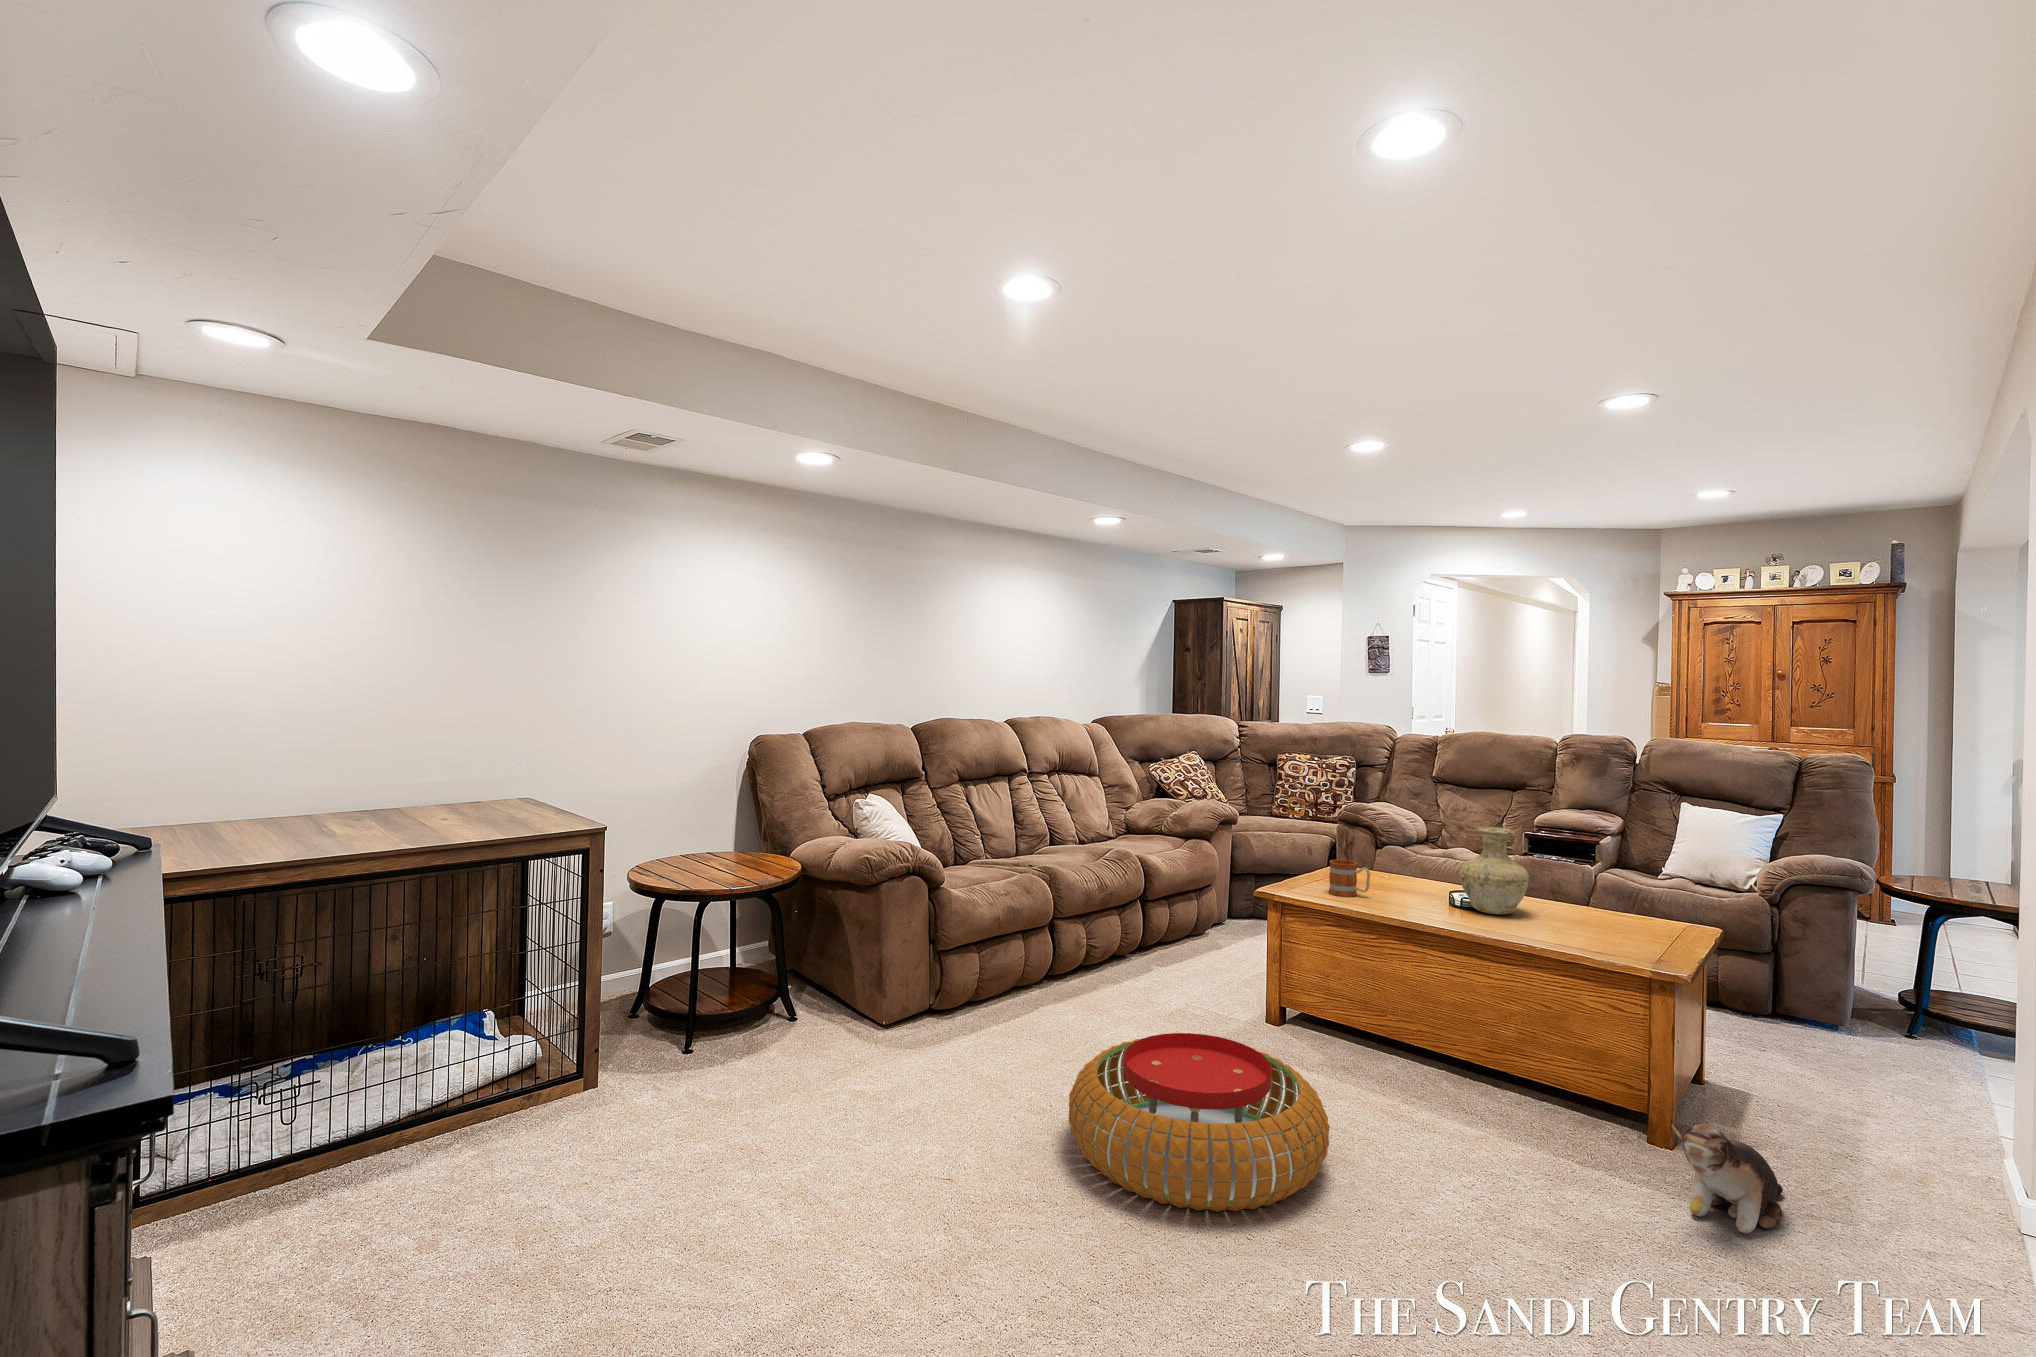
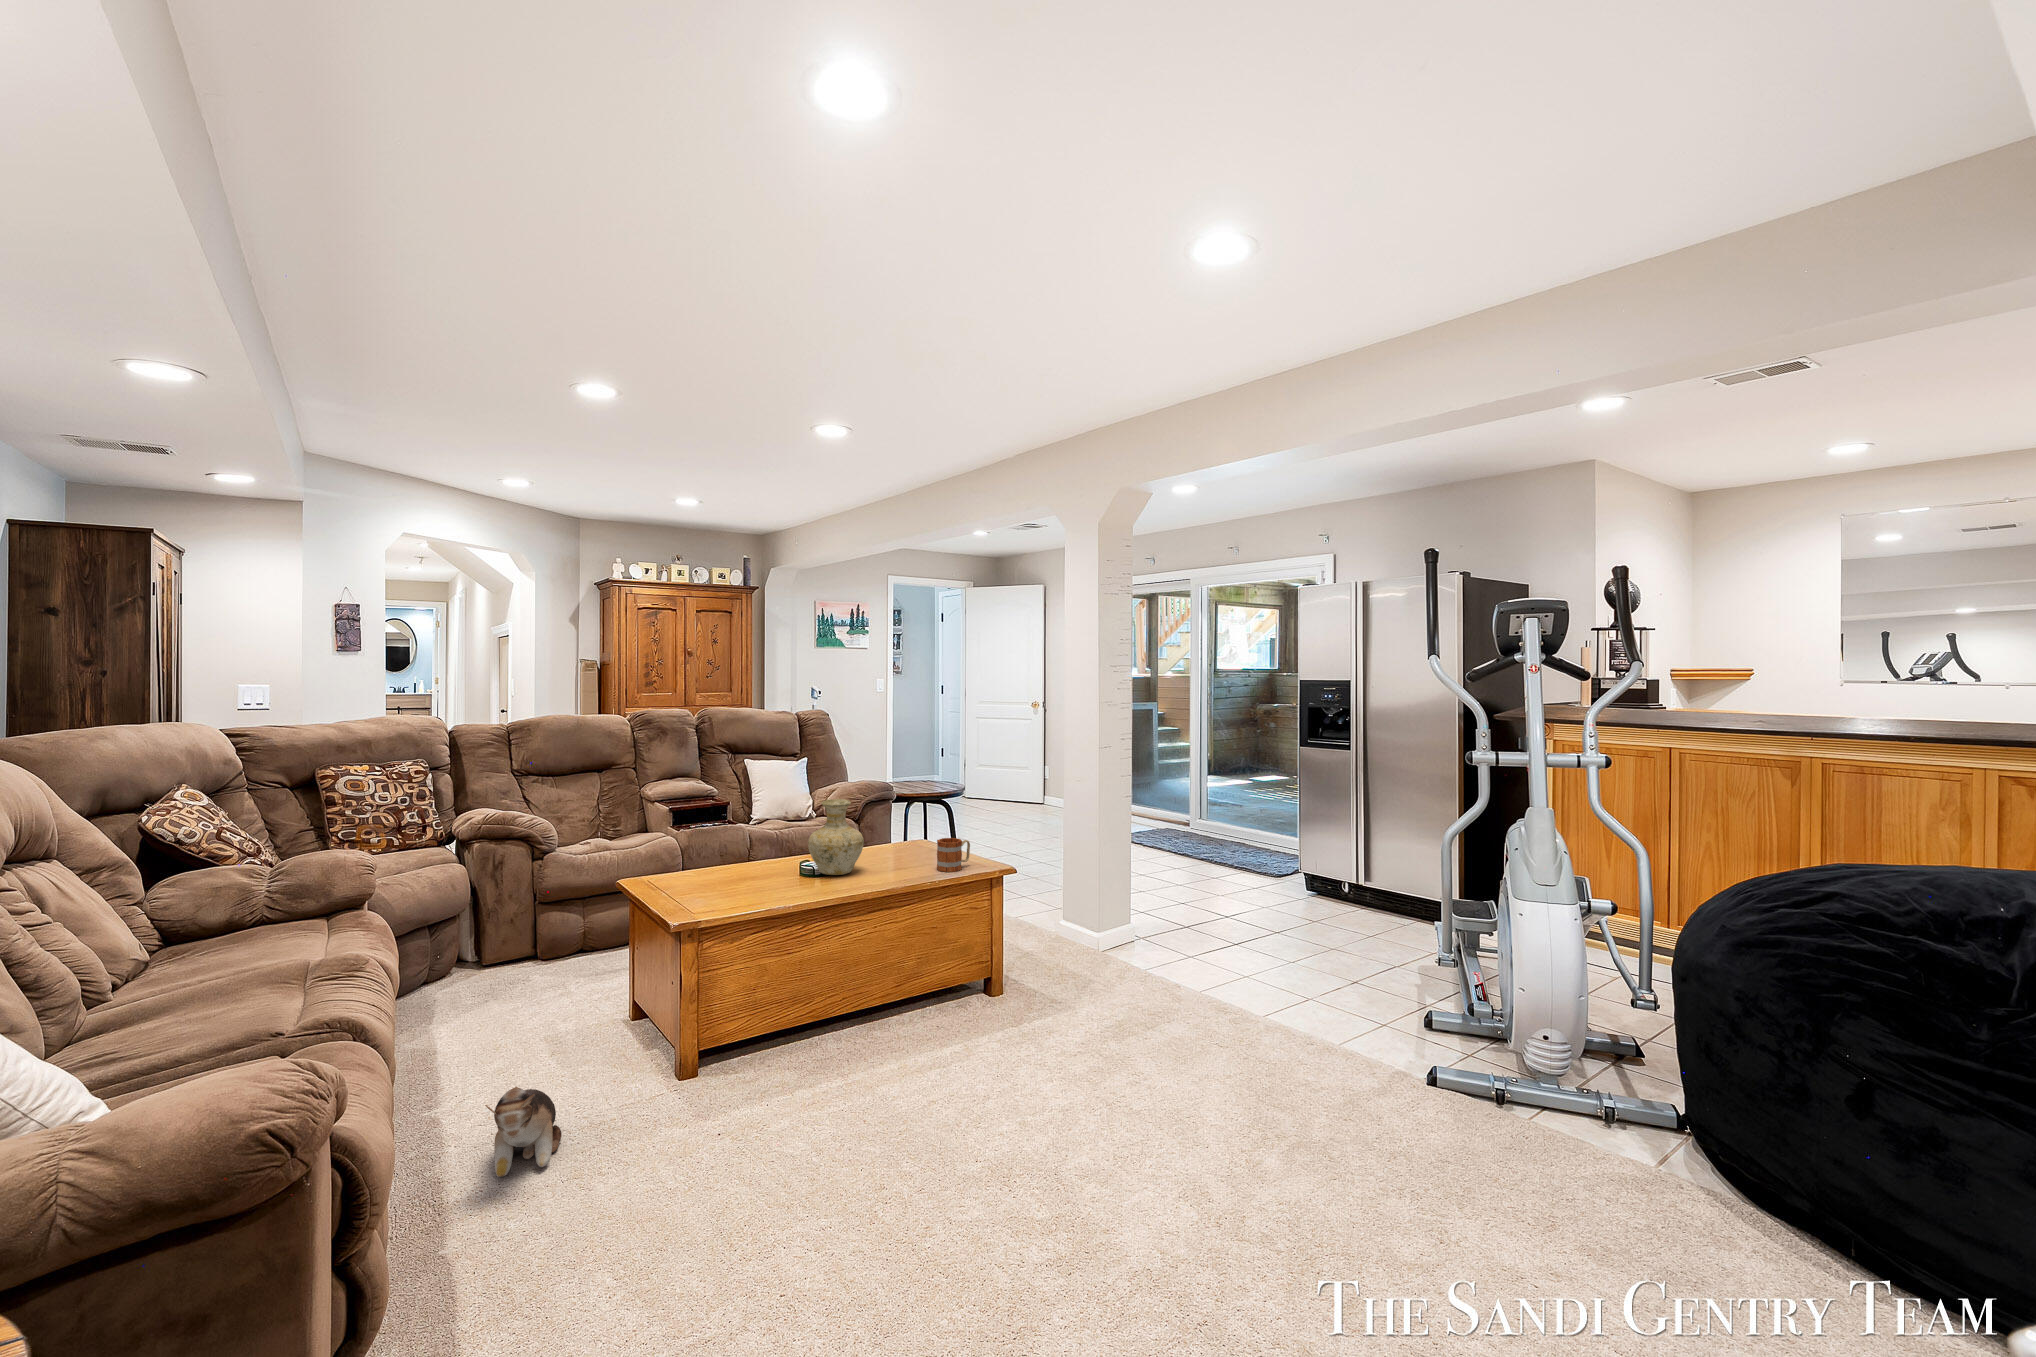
mug: present [1329,859,1370,897] -> present [937,838,970,872]
pouf: present [1069,1033,1329,1212] -> none [805,1053,1071,1253]
plush toy: present [1672,1124,1783,1233] -> present [485,1087,562,1177]

